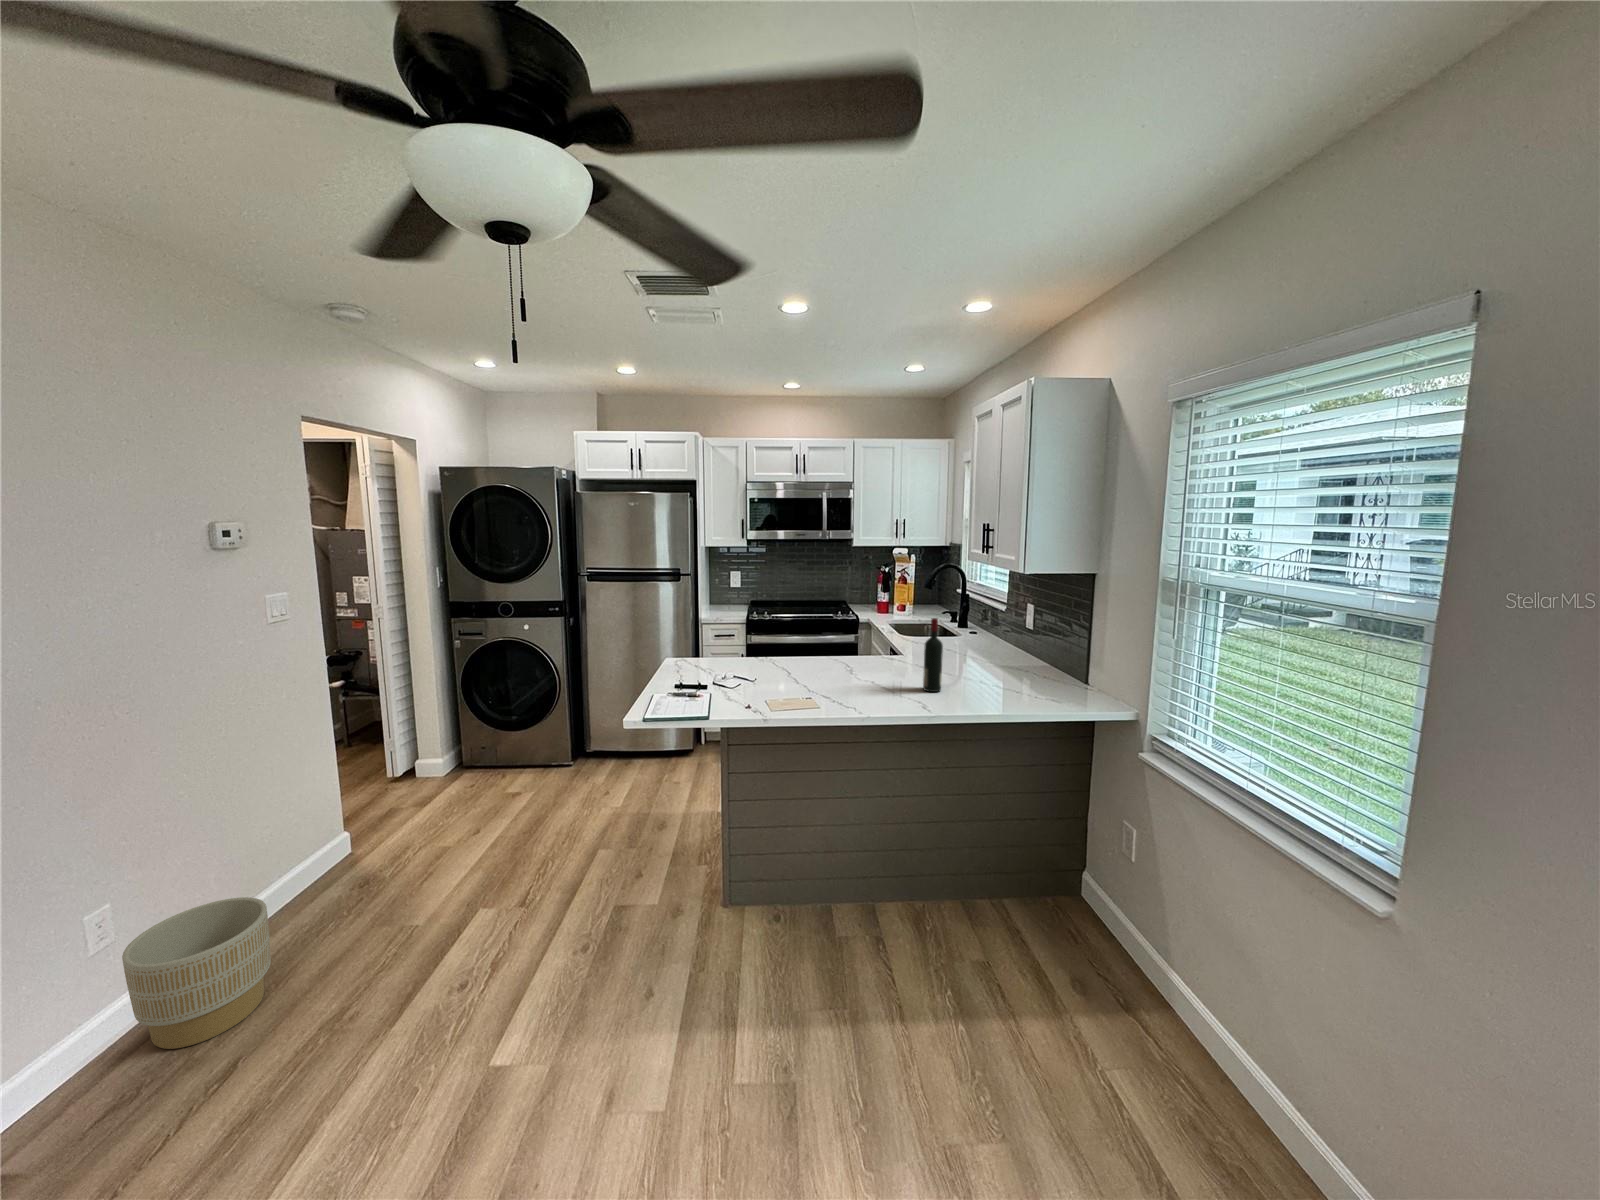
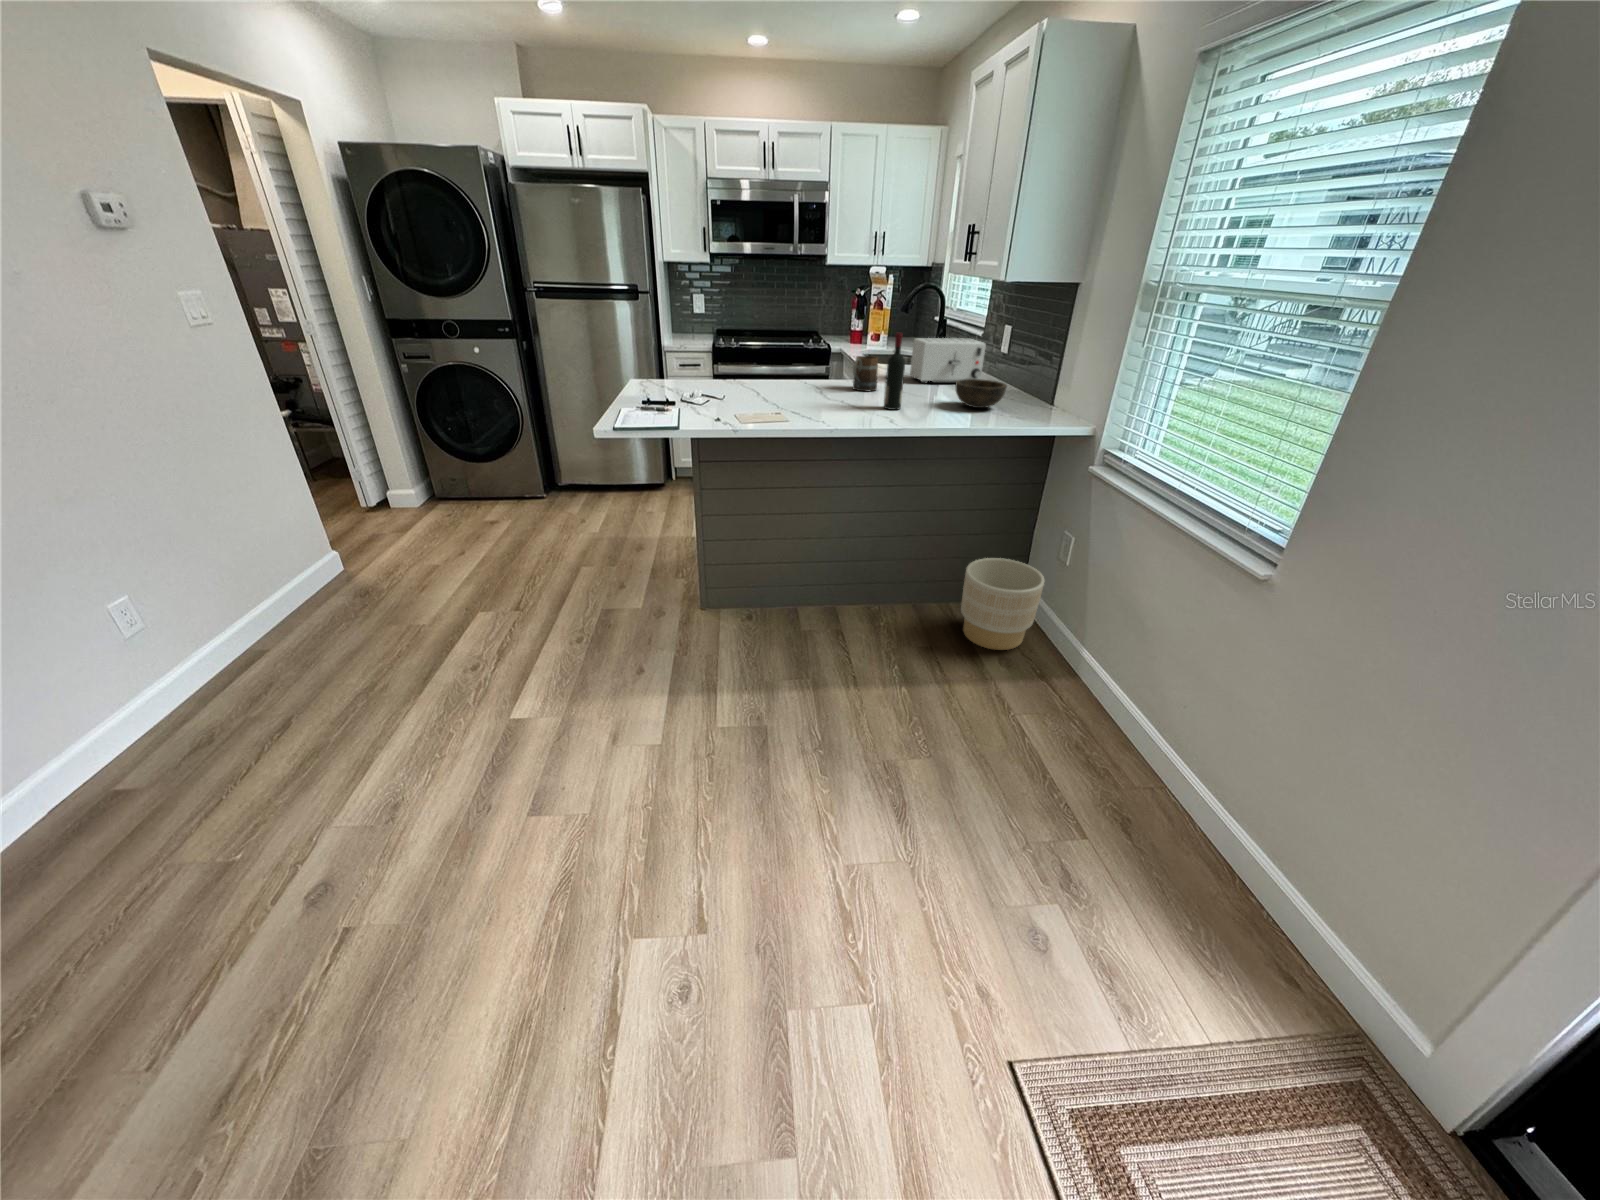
toaster: none [941,613,1015,657] -> present [910,338,986,383]
mug: none [887,633,912,668] -> present [853,356,878,391]
bowl: none [995,658,1050,688] -> present [956,379,1007,408]
planter: present [122,897,271,1049] -> present [961,558,1044,650]

